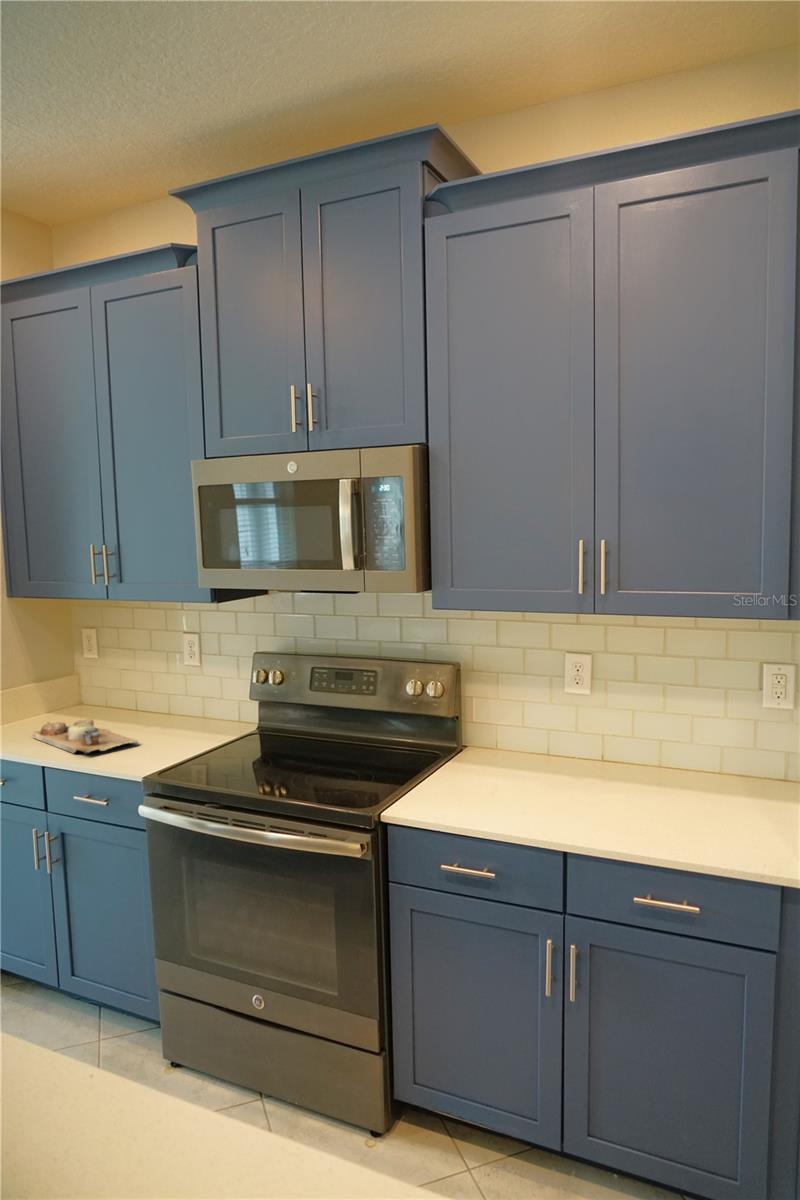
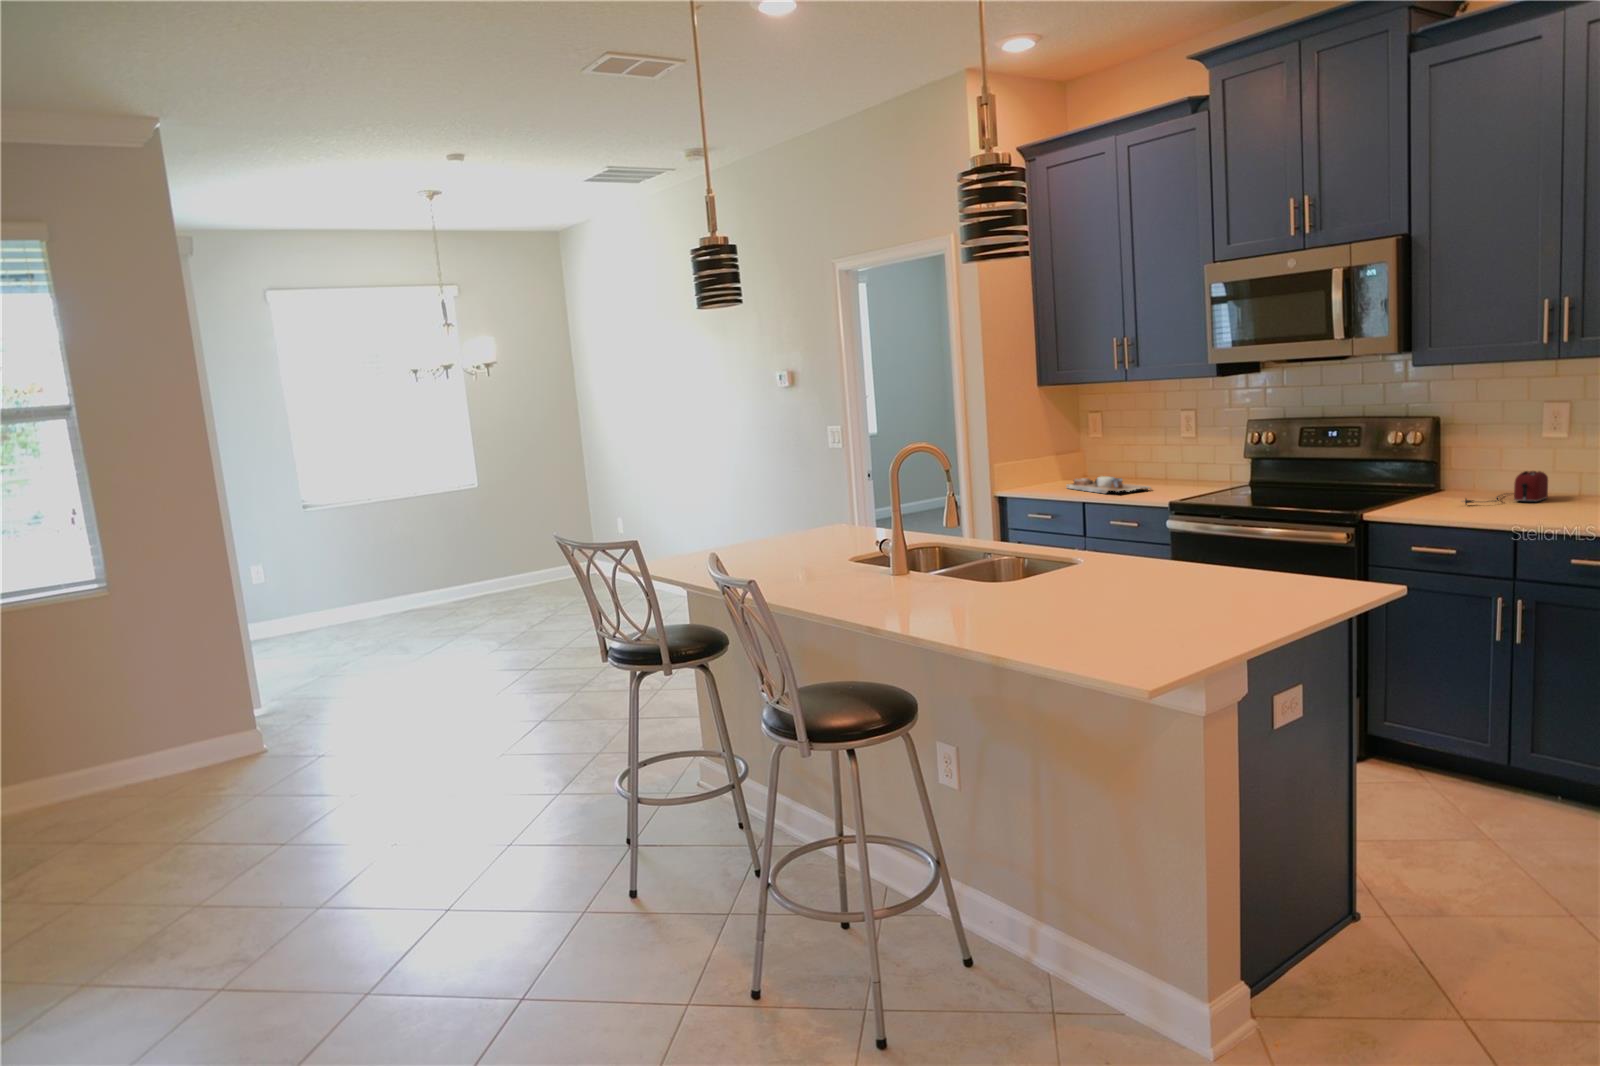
toaster: none [491,740,575,789] -> present [1464,471,1548,504]

